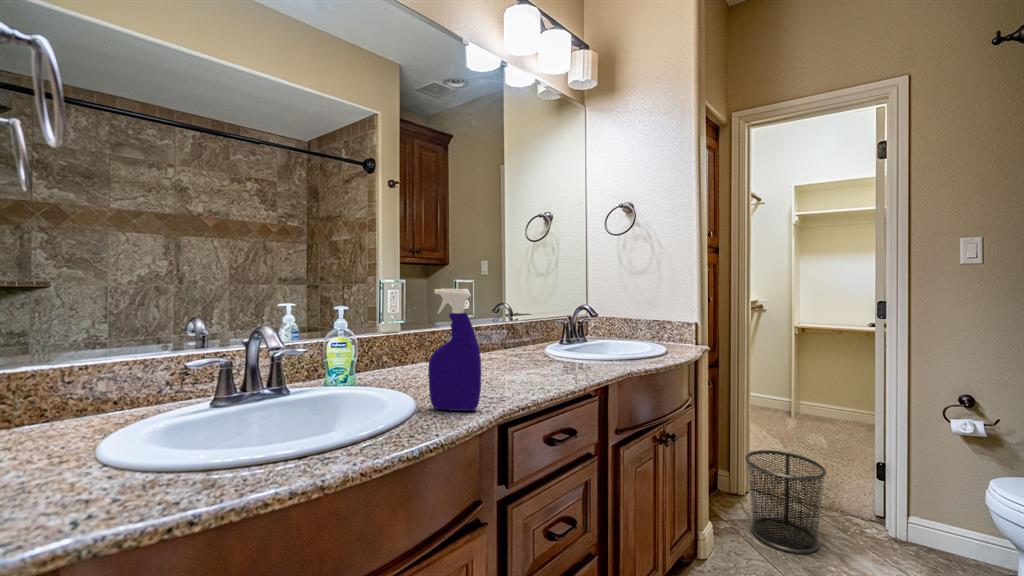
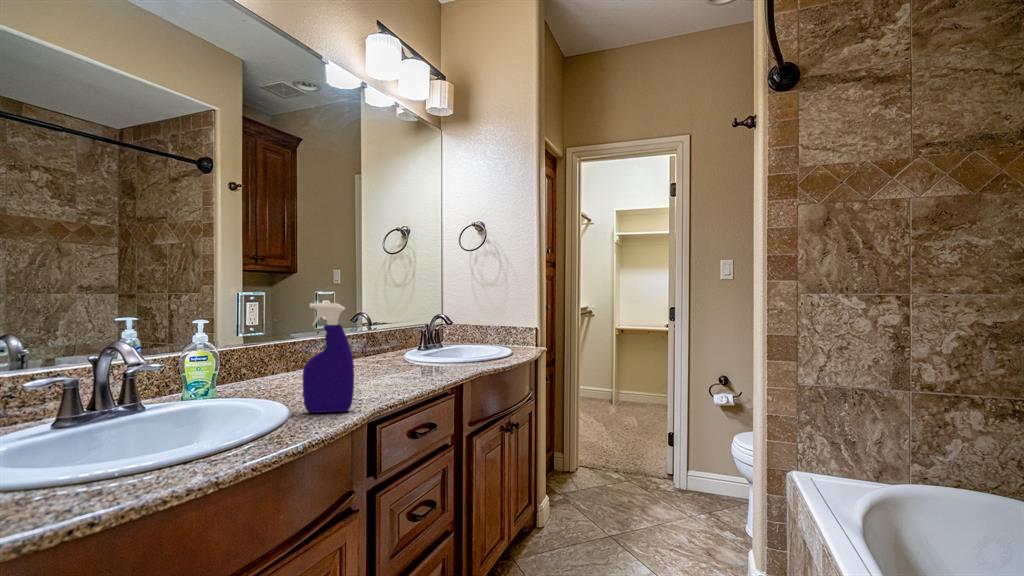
waste bin: present [745,450,826,553] -> none [574,431,632,510]

